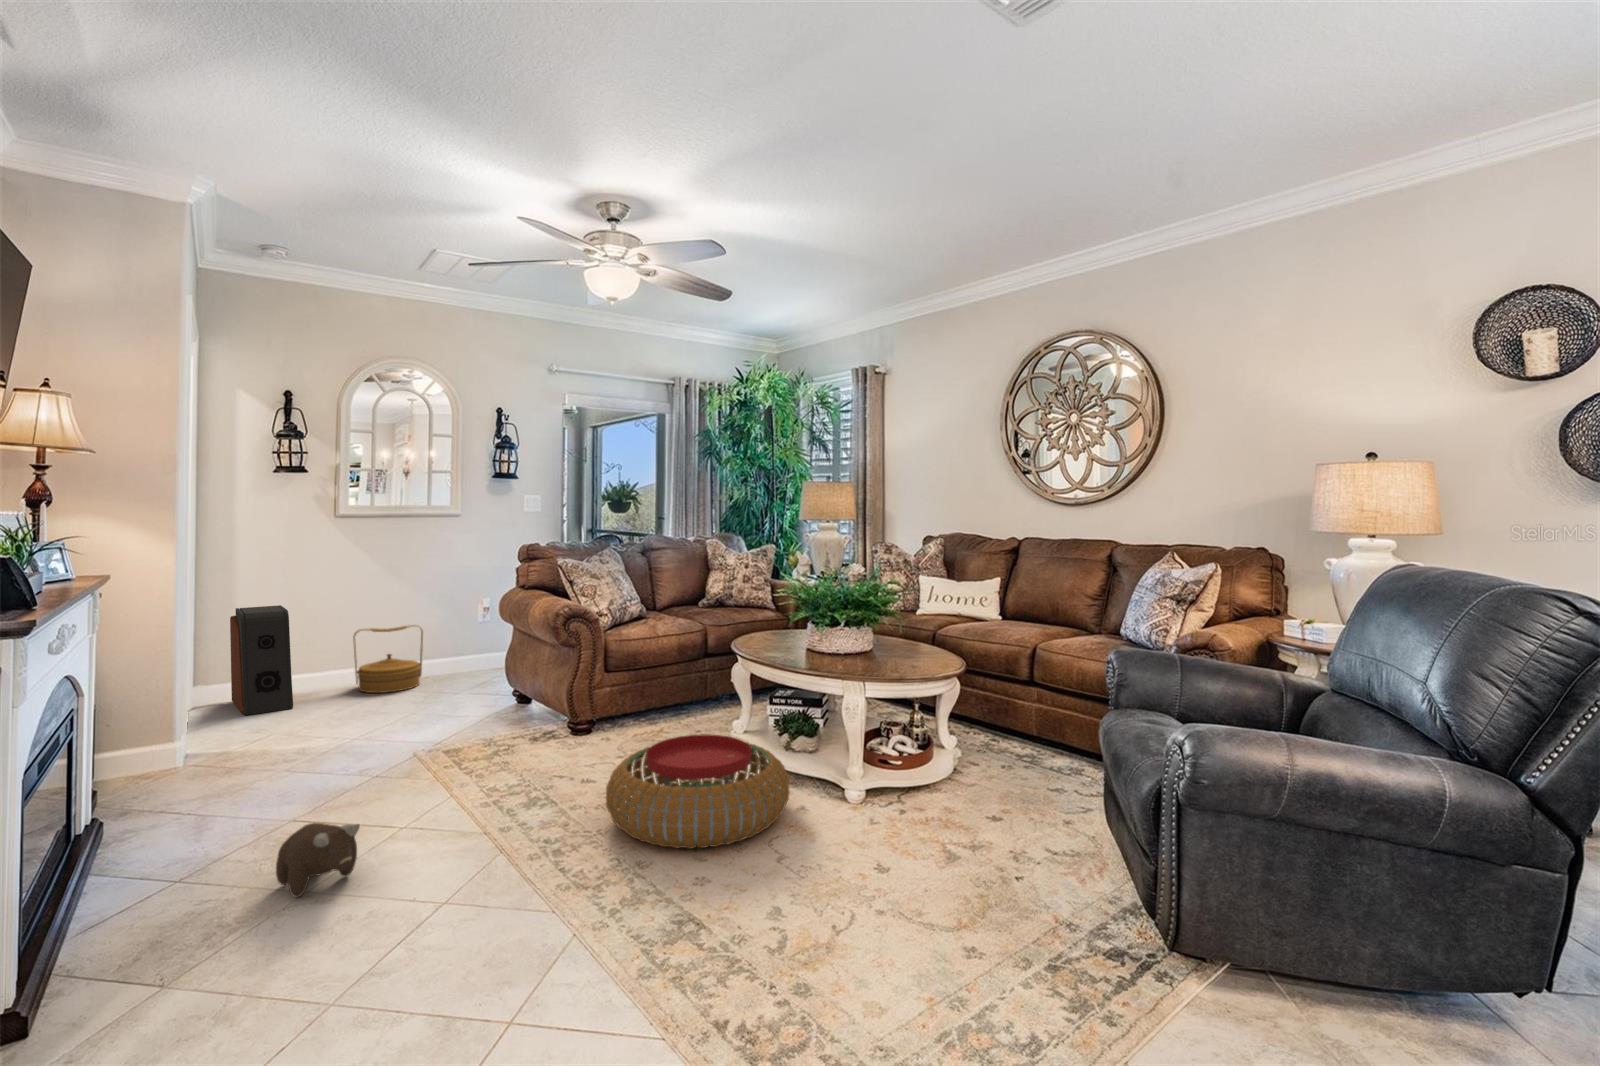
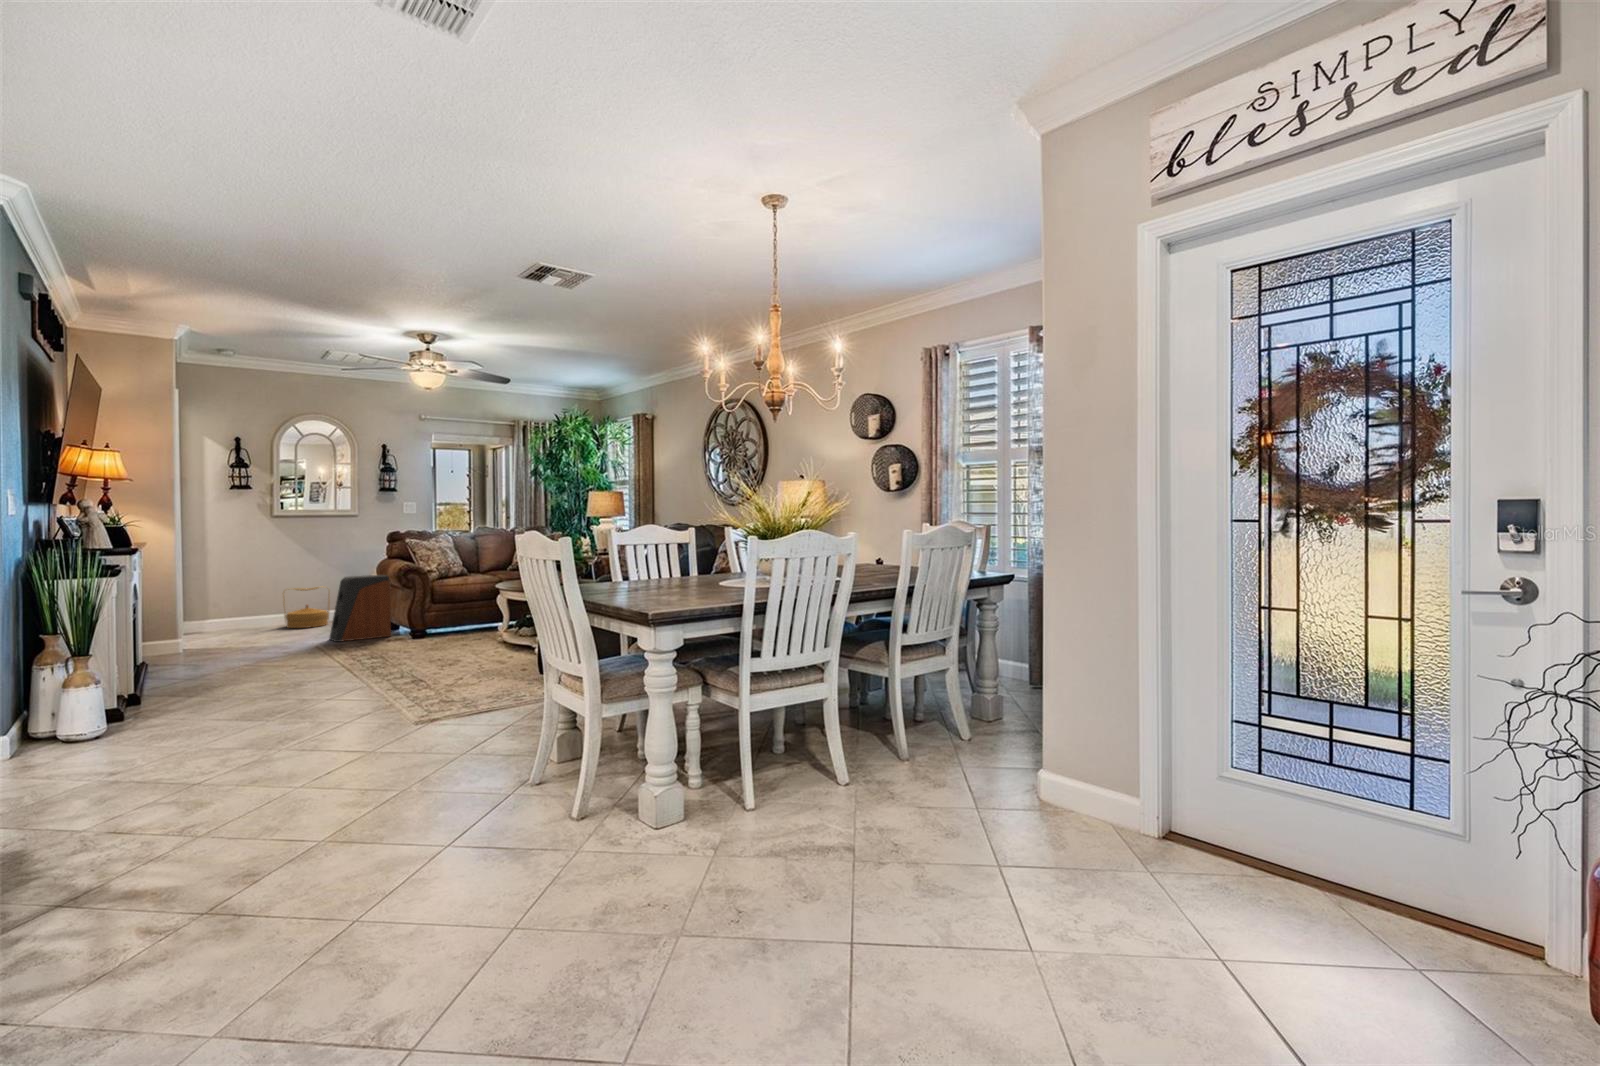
speaker: present [230,605,293,715] -> present [329,575,391,642]
pouf: present [606,735,790,849] -> none [407,624,507,668]
plush toy: present [276,823,360,897] -> none [239,651,279,682]

